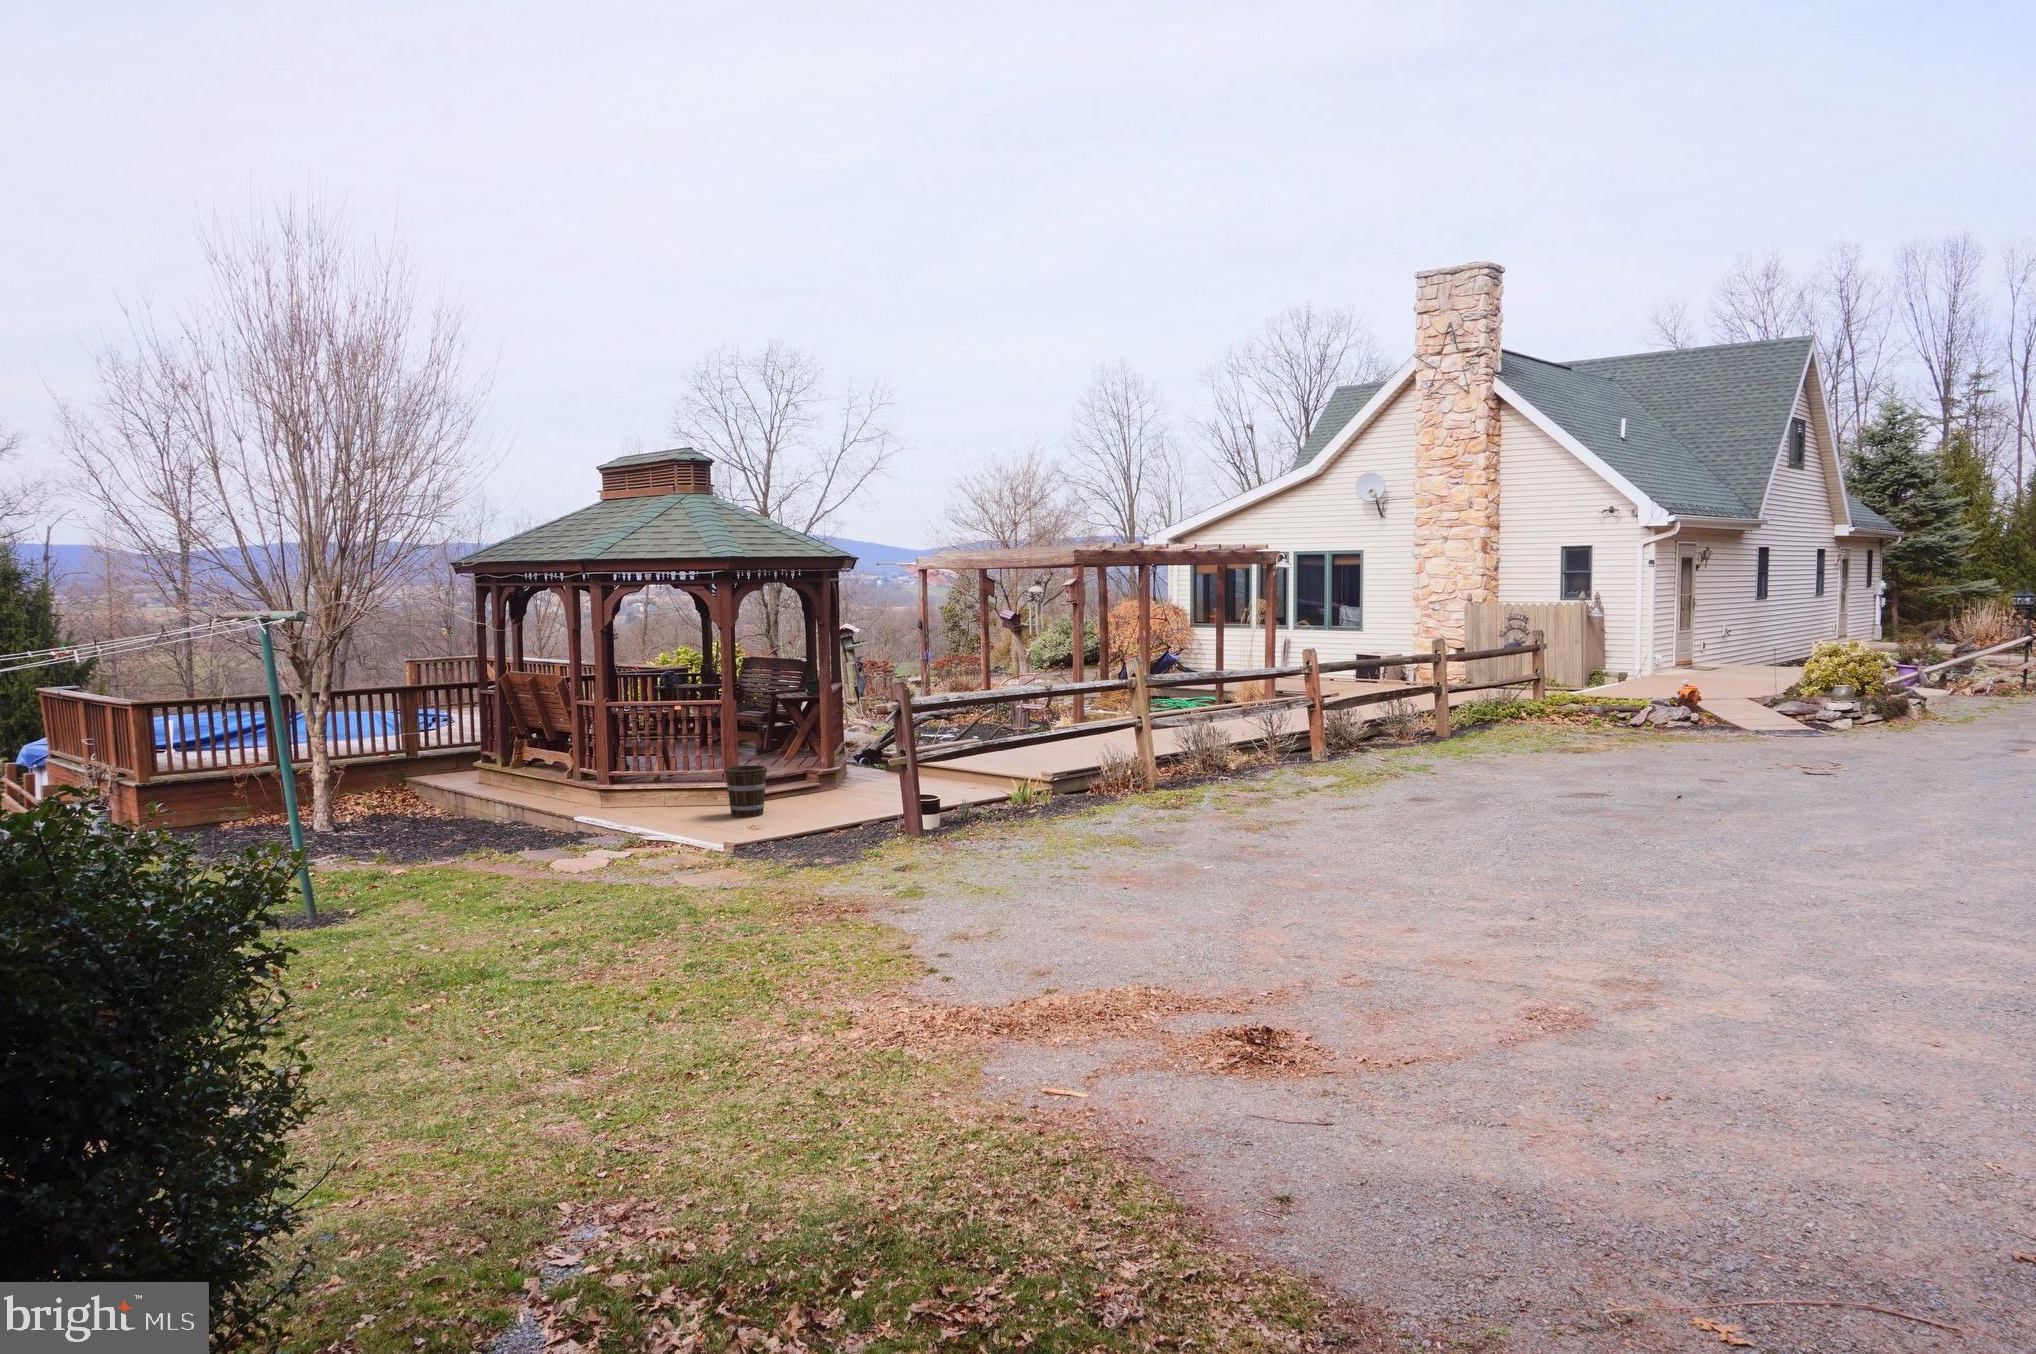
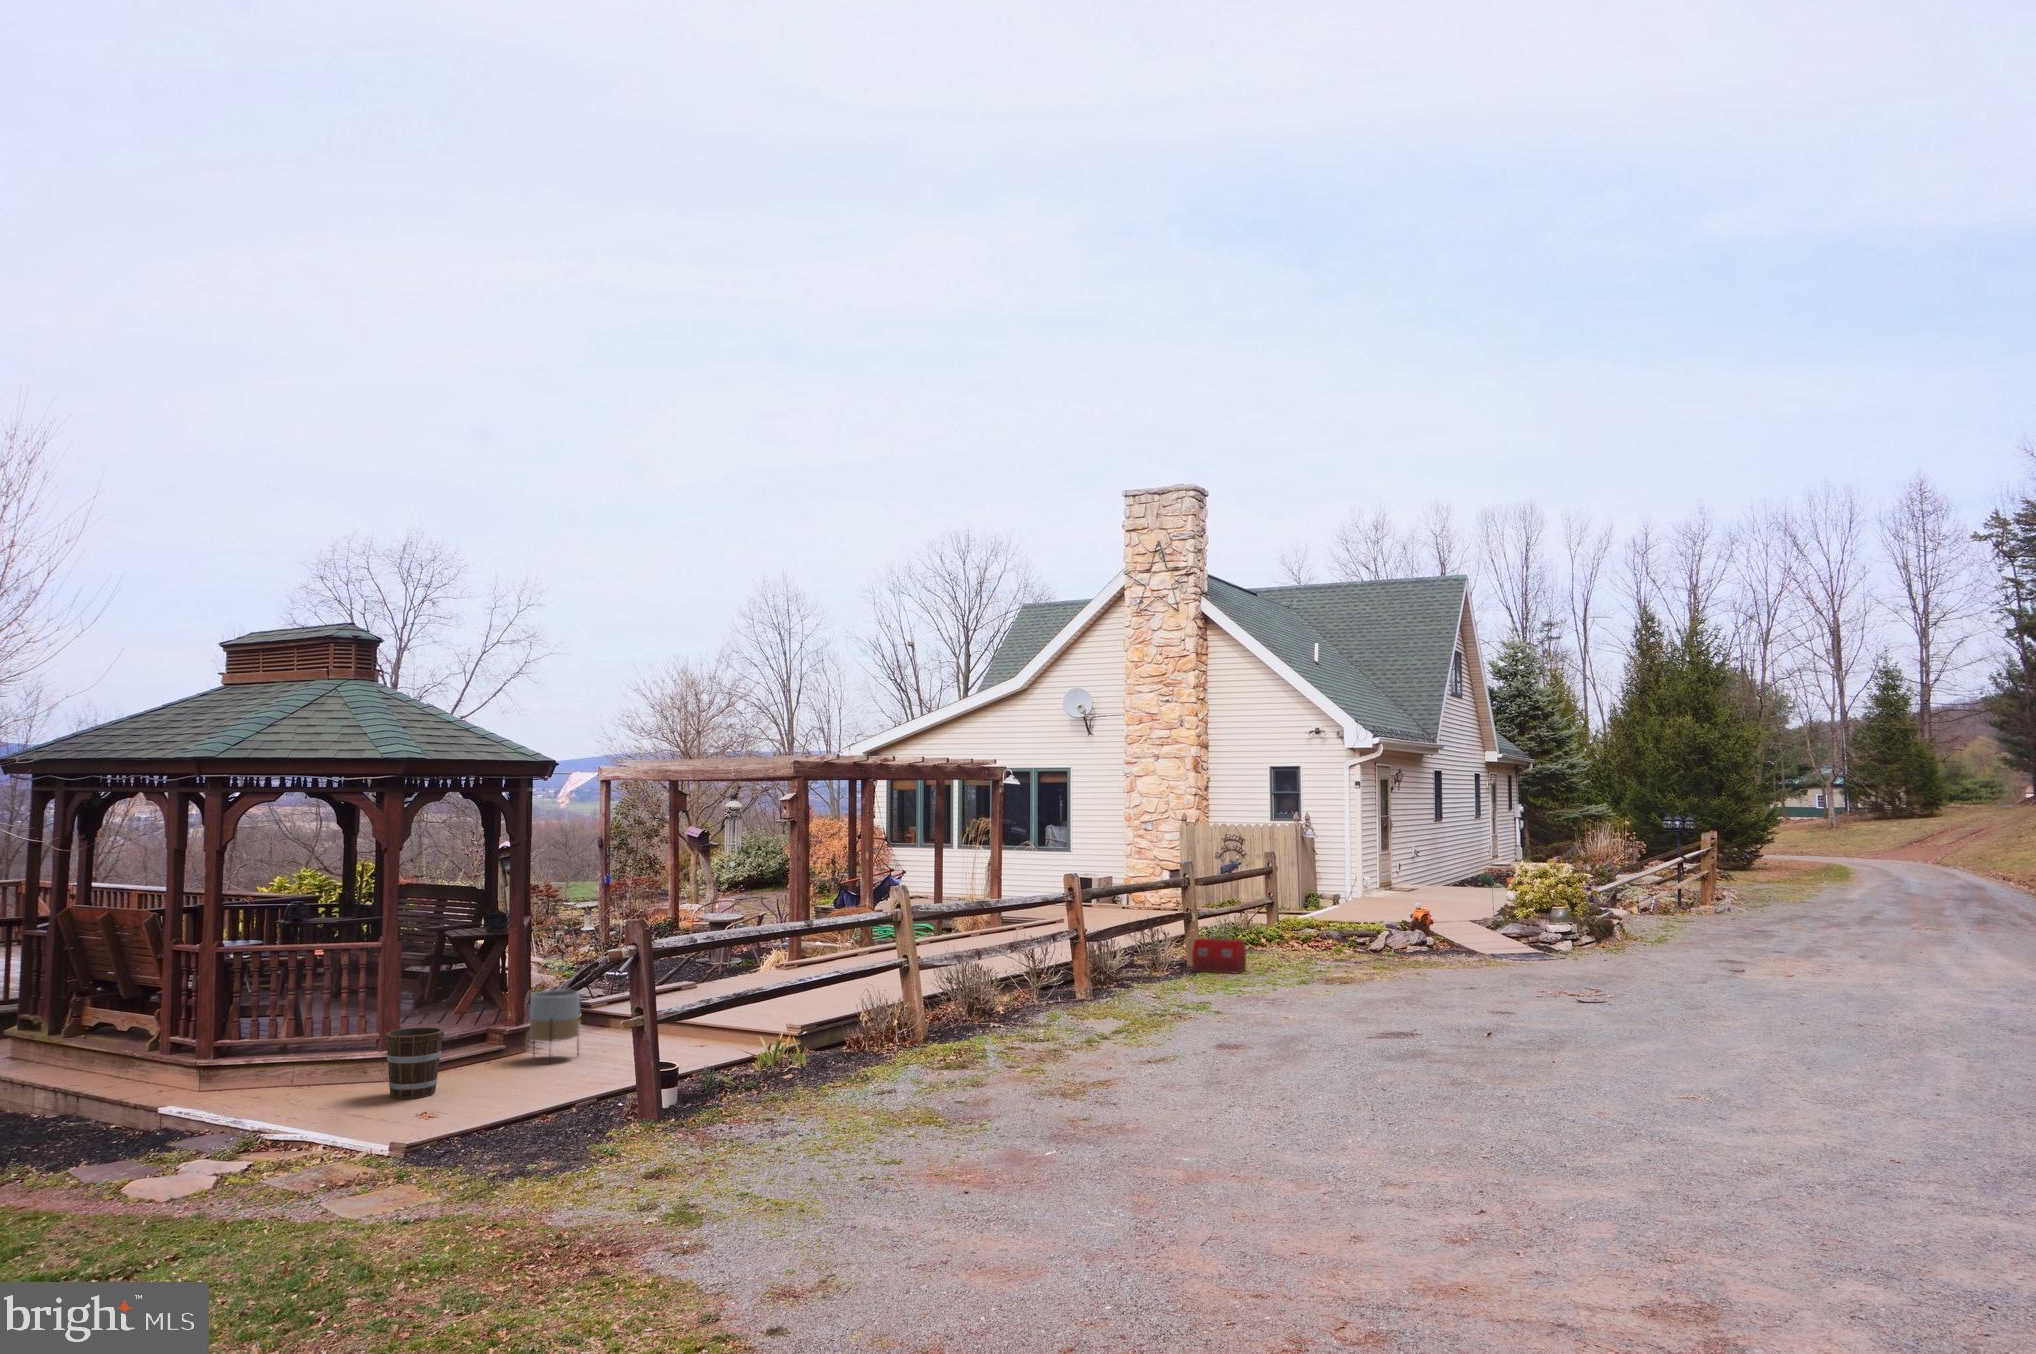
toolbox: none [1439,705,1492,743] -> present [1192,932,1246,973]
planter: none [837,741,876,798] -> present [530,990,580,1056]

